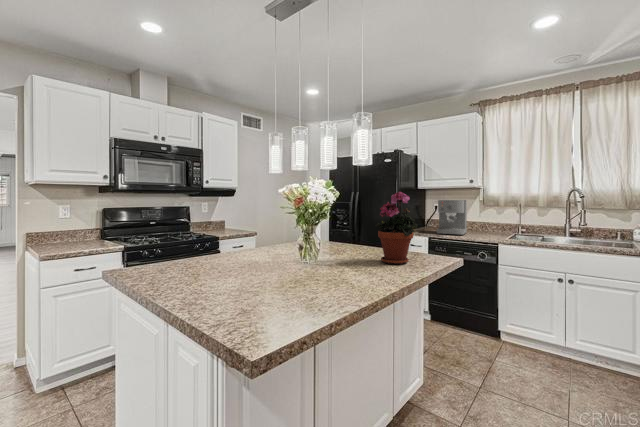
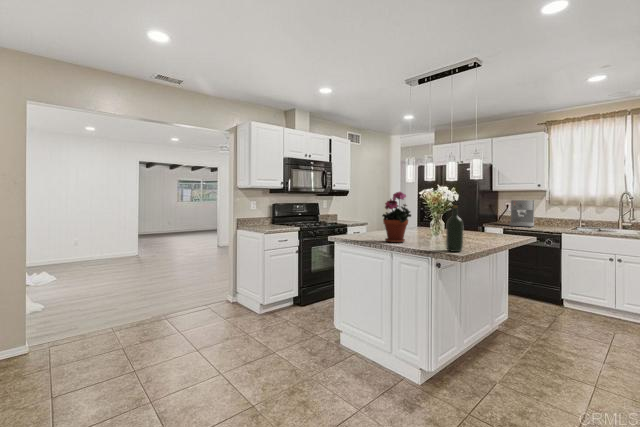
potted plant: present [375,192,418,264] -> present [382,192,411,243]
wine bottle: none [259,222,295,330] -> present [446,206,463,252]

